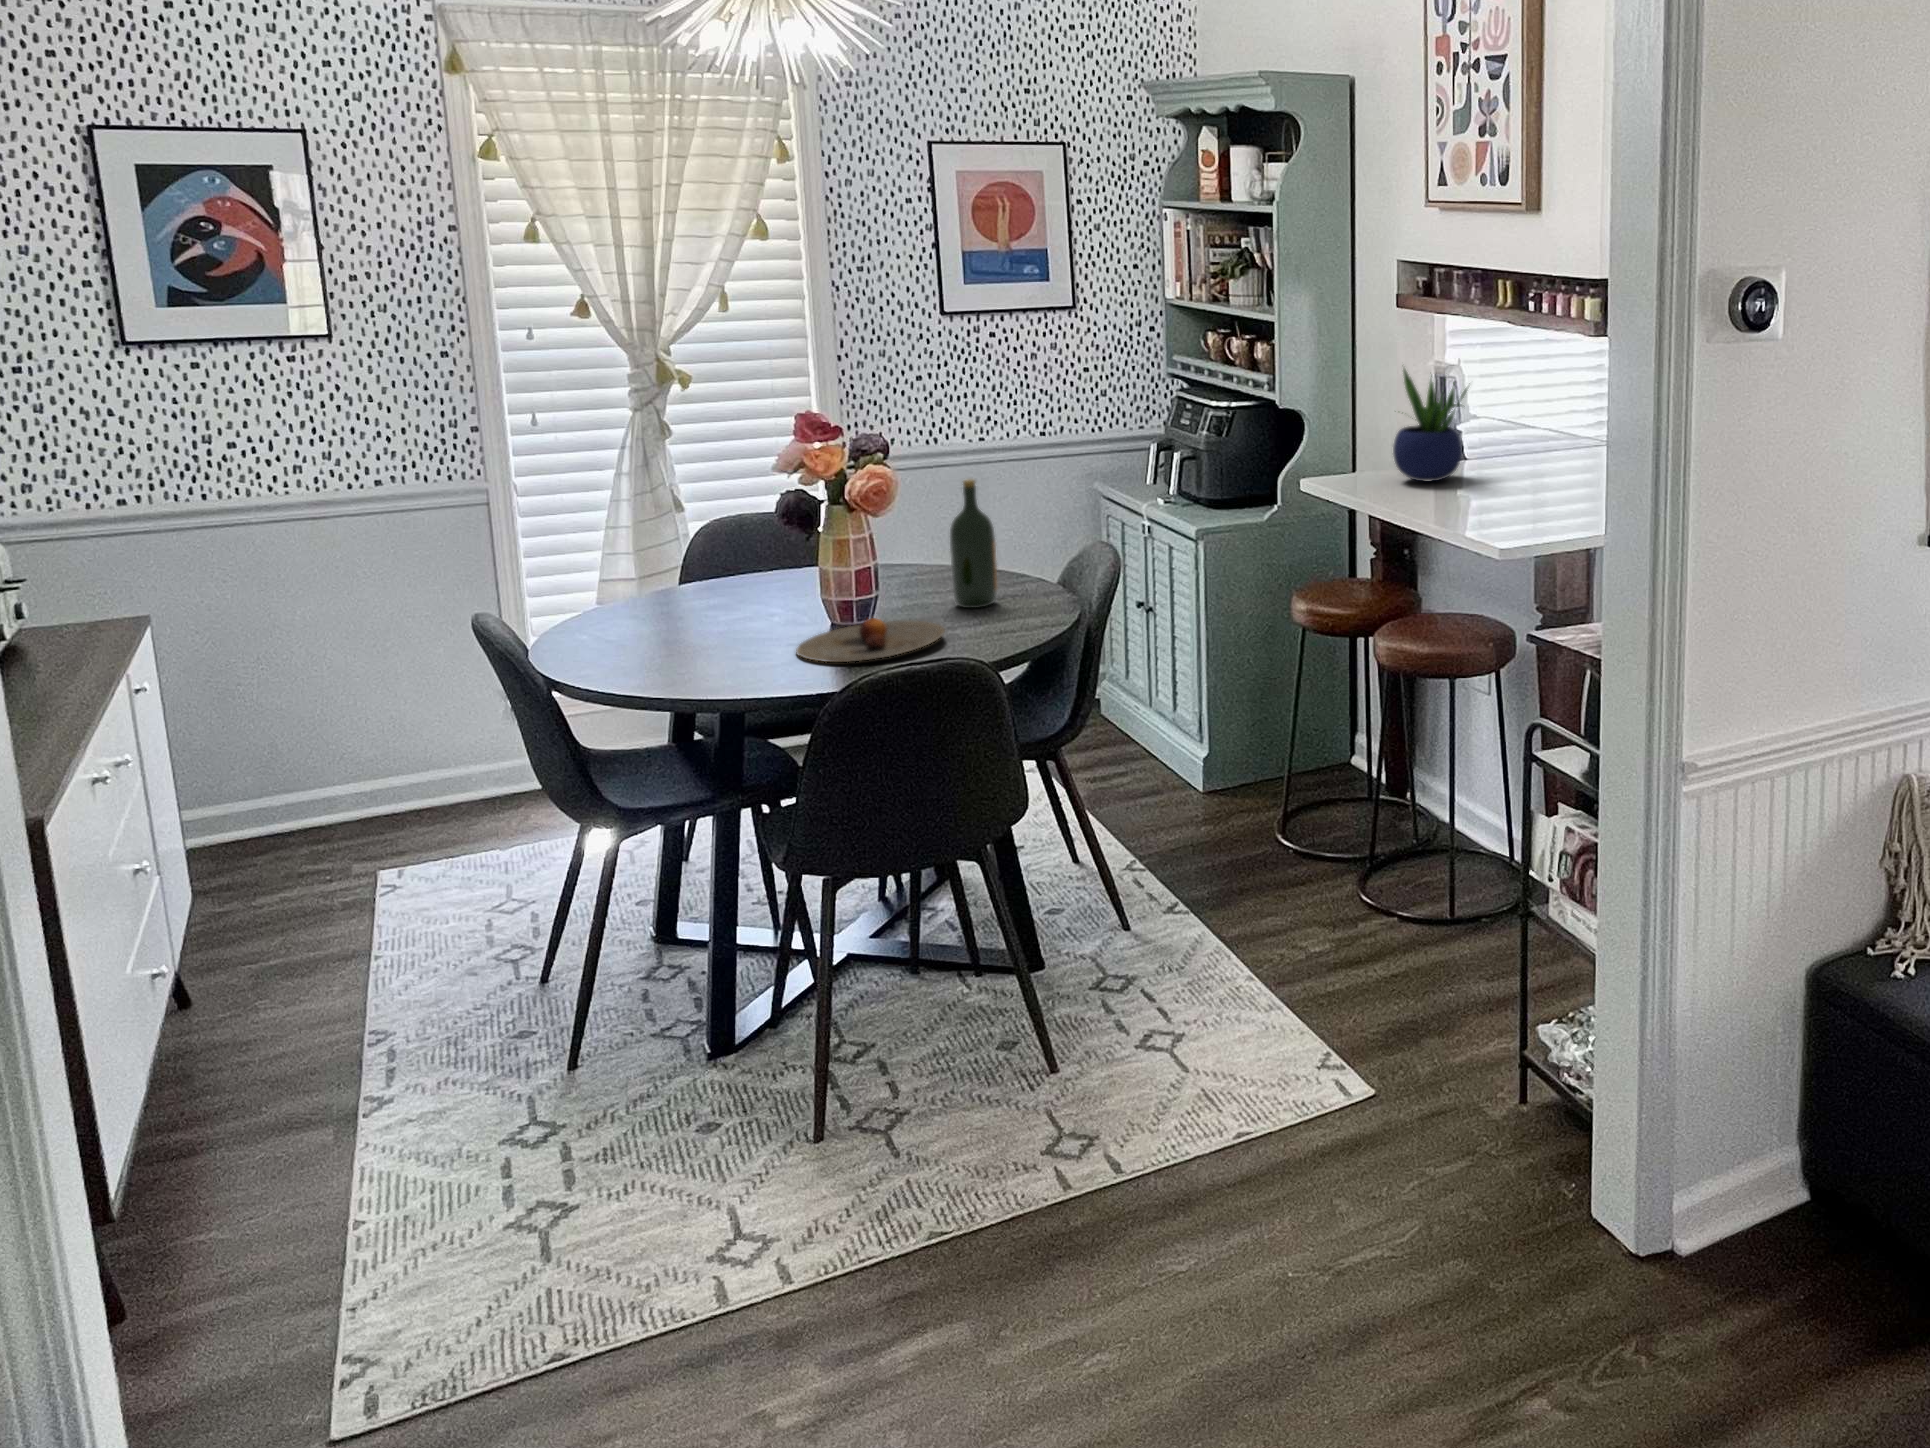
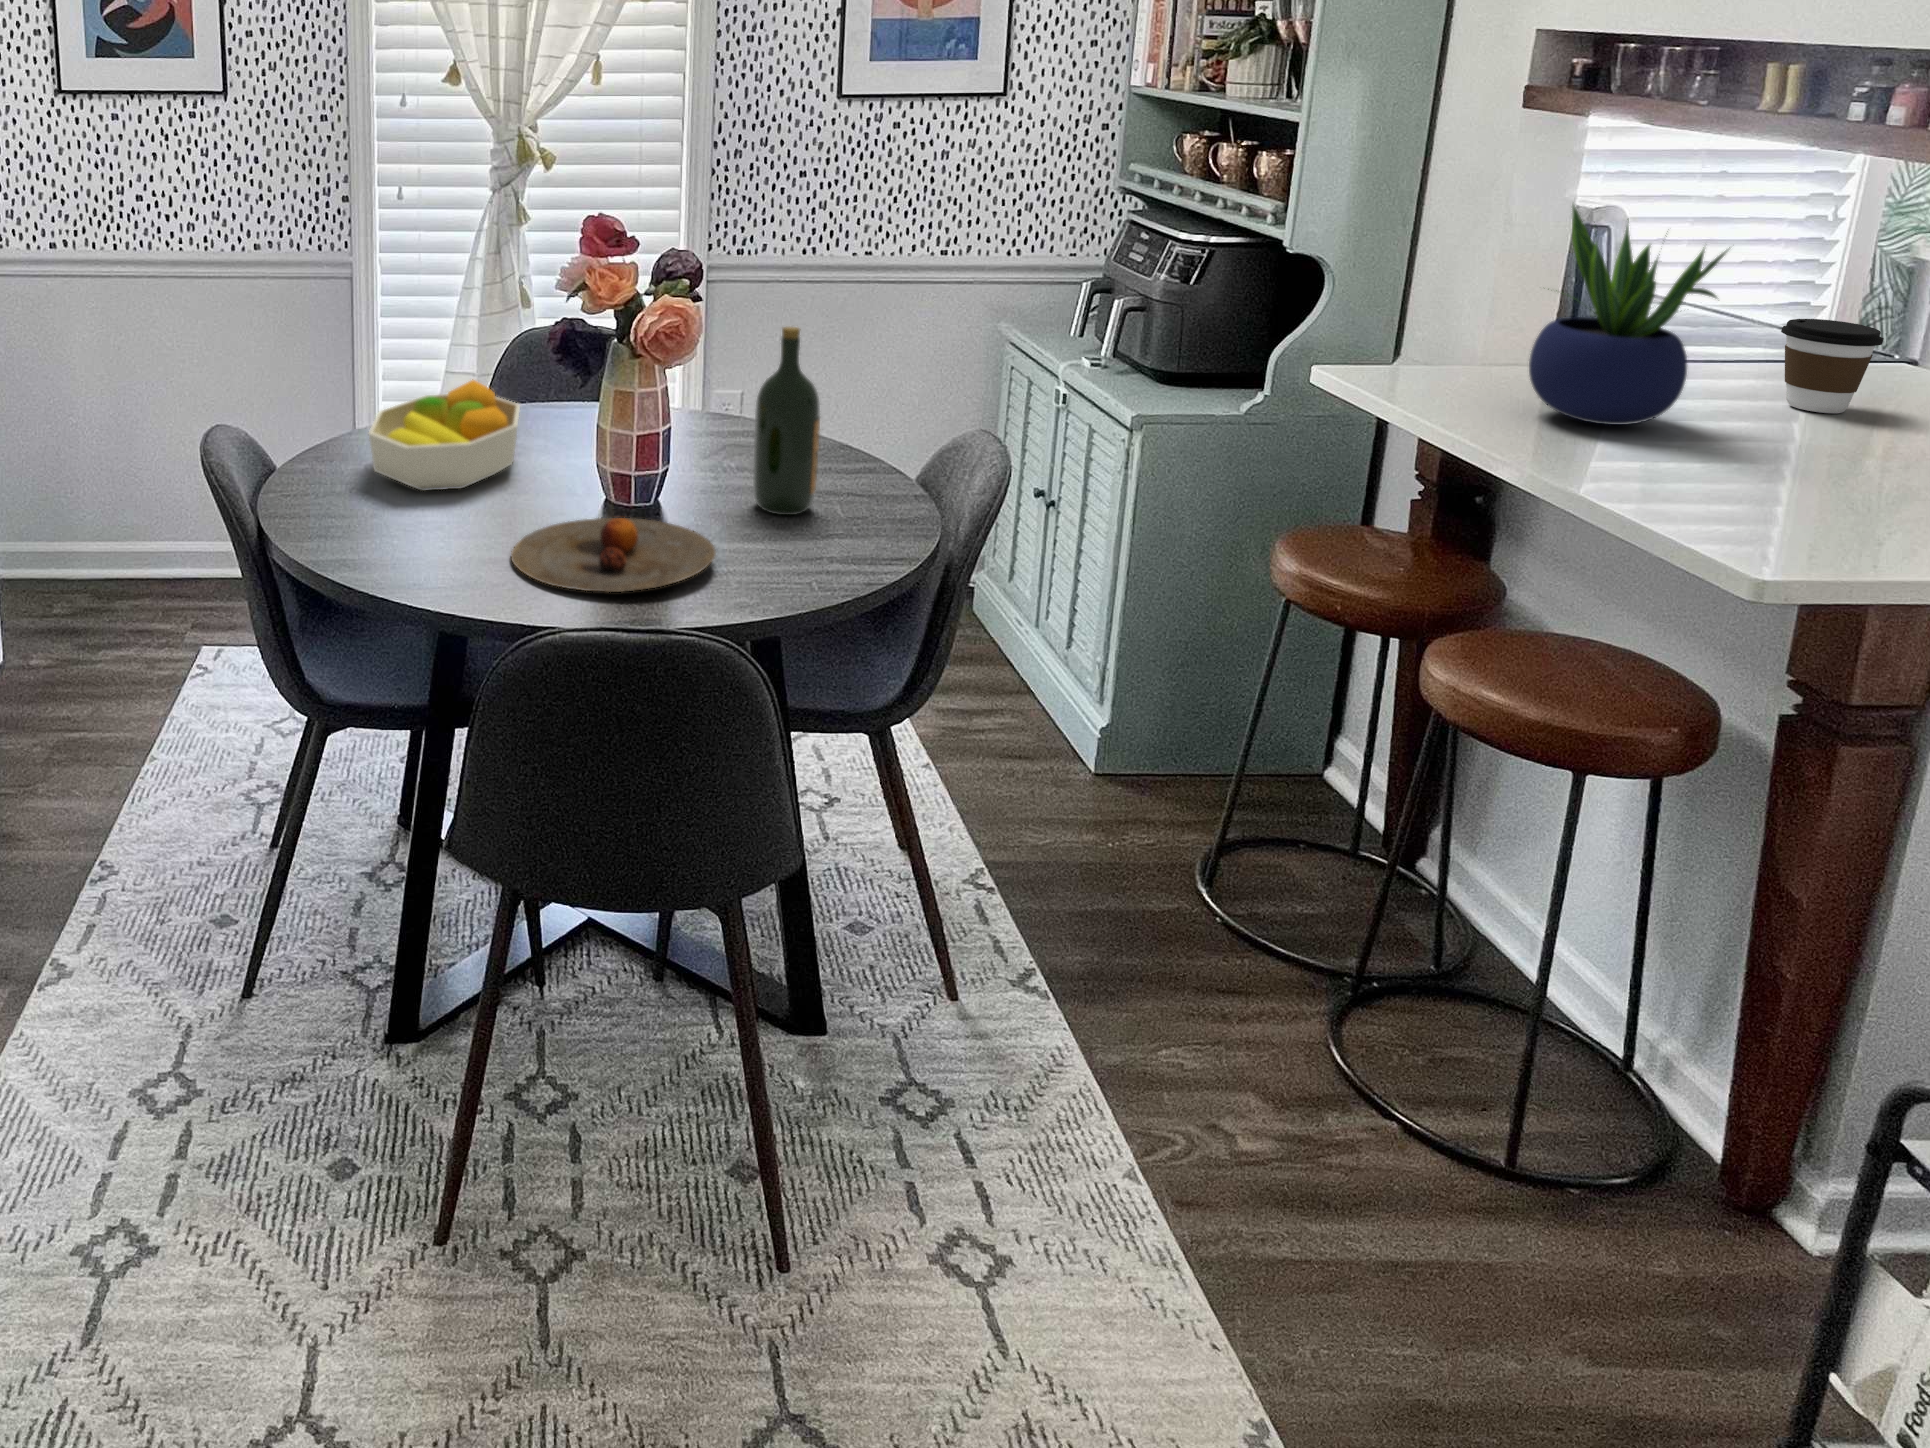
coffee cup: none [1507,416,1547,464] -> present [1781,319,1884,413]
fruit bowl: none [638,551,764,635] -> present [369,379,520,491]

